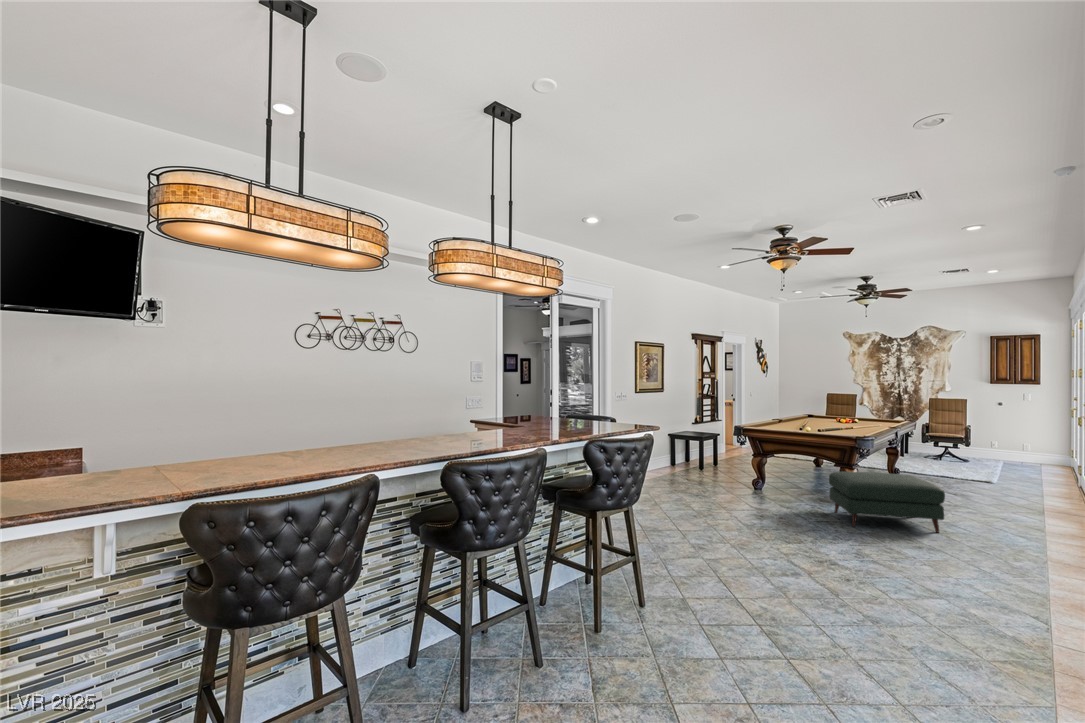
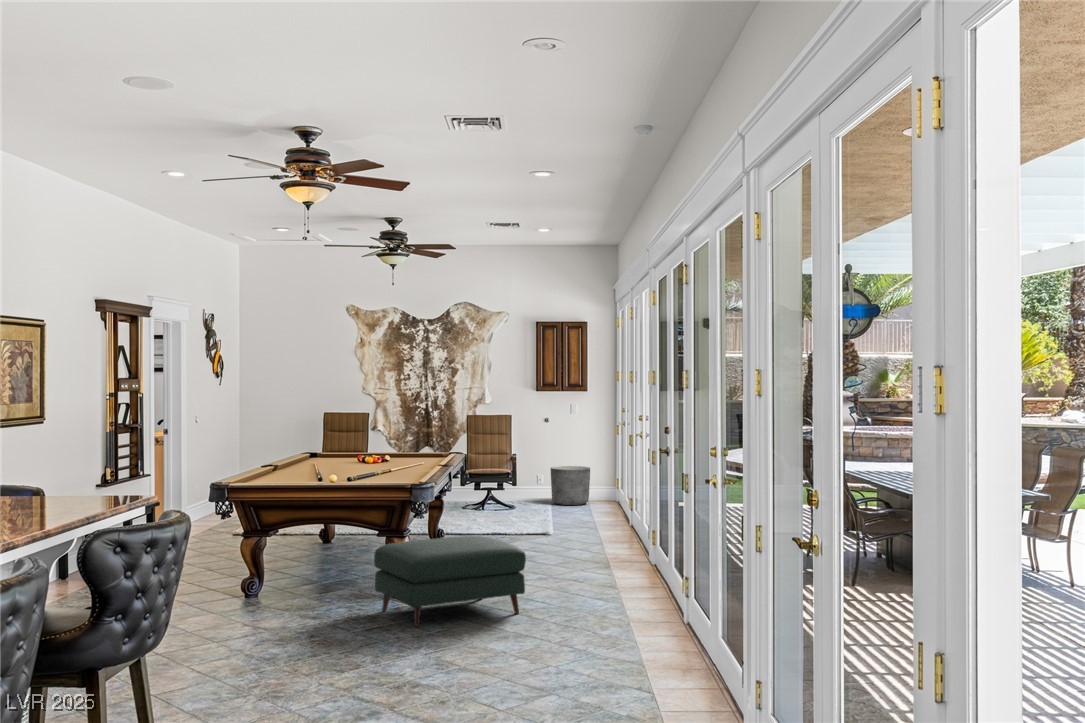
planter: none [1002,436,1040,465] -> present [551,466,590,505]

